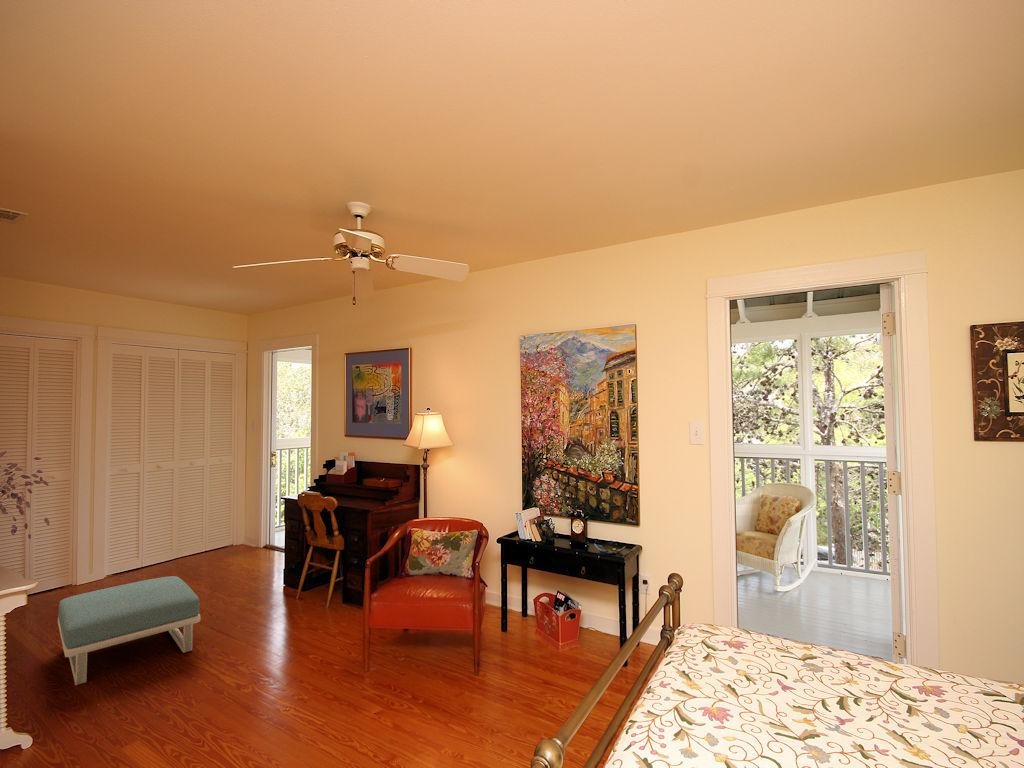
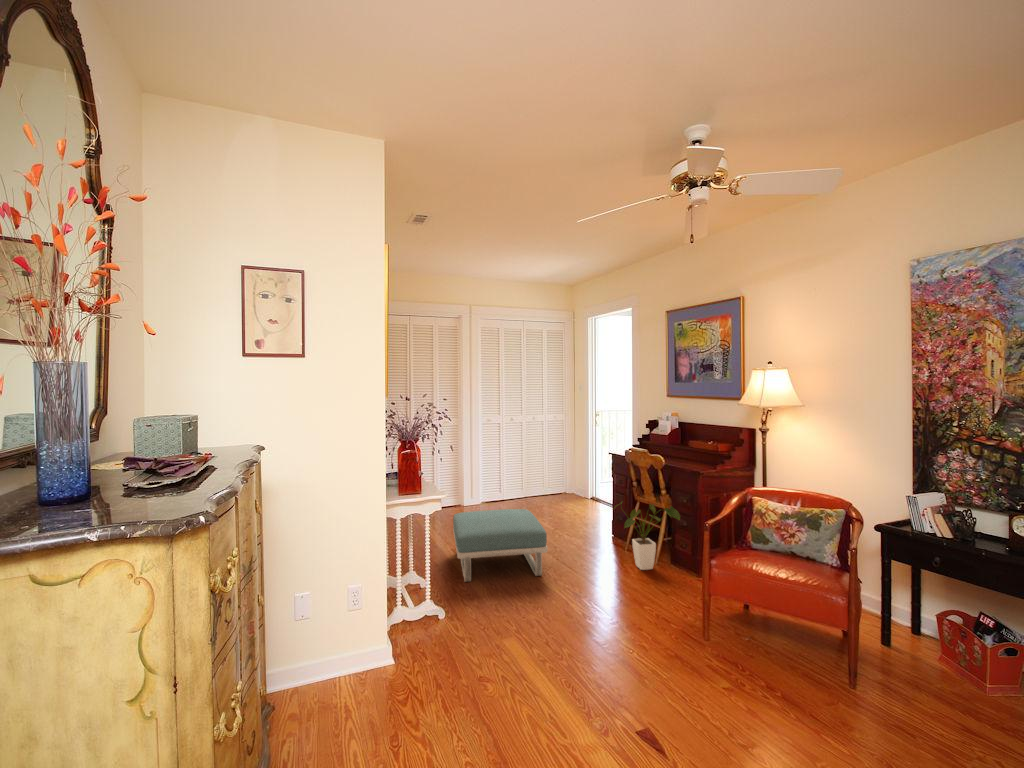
house plant: none [282,547,351,617] -> present [615,503,680,570]

